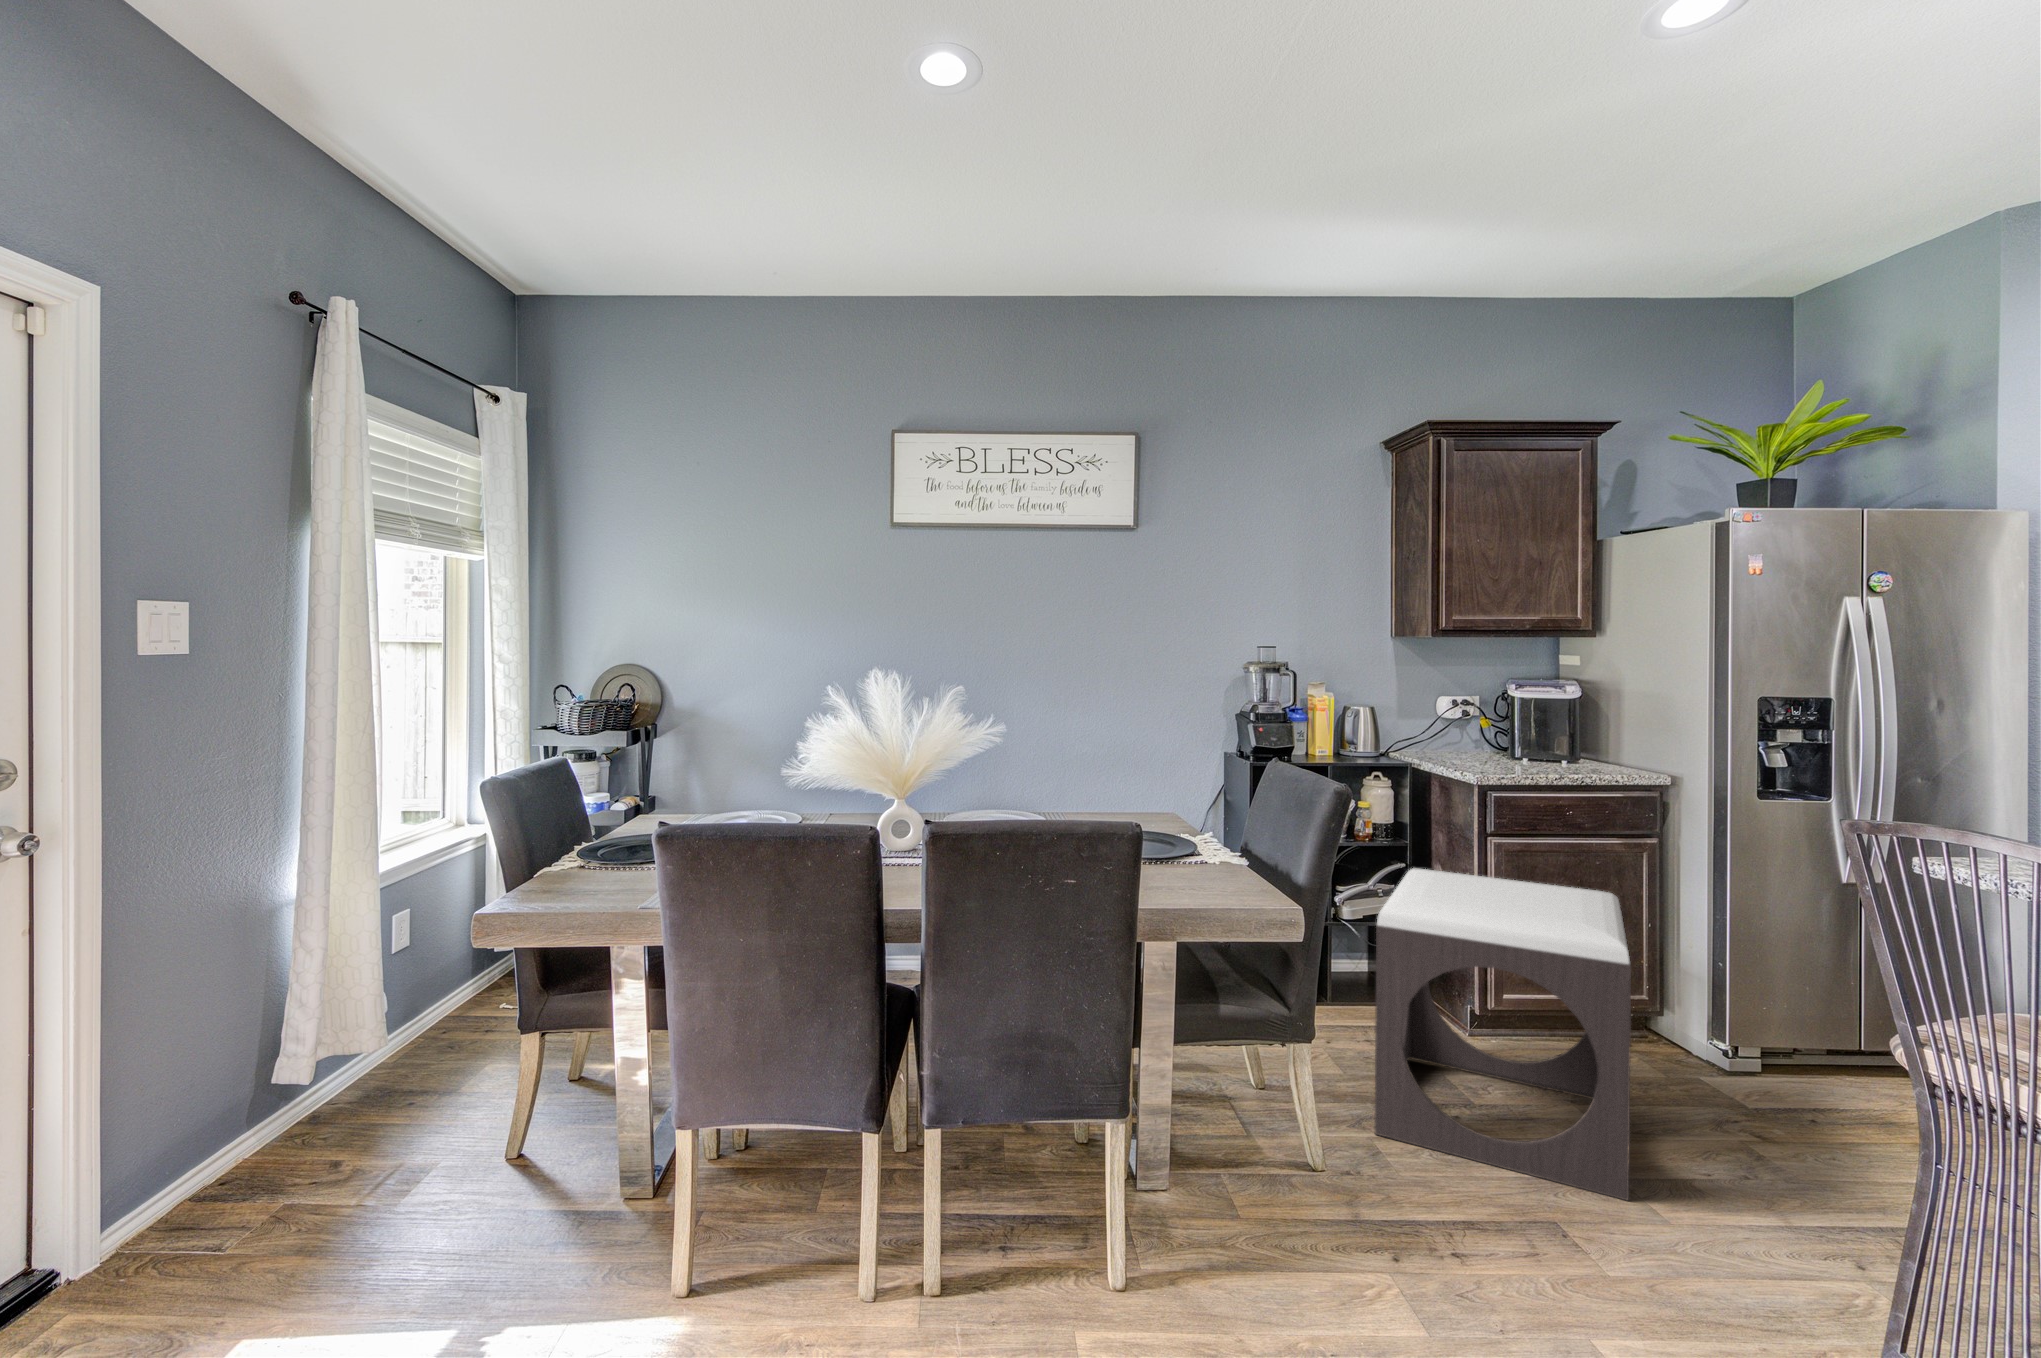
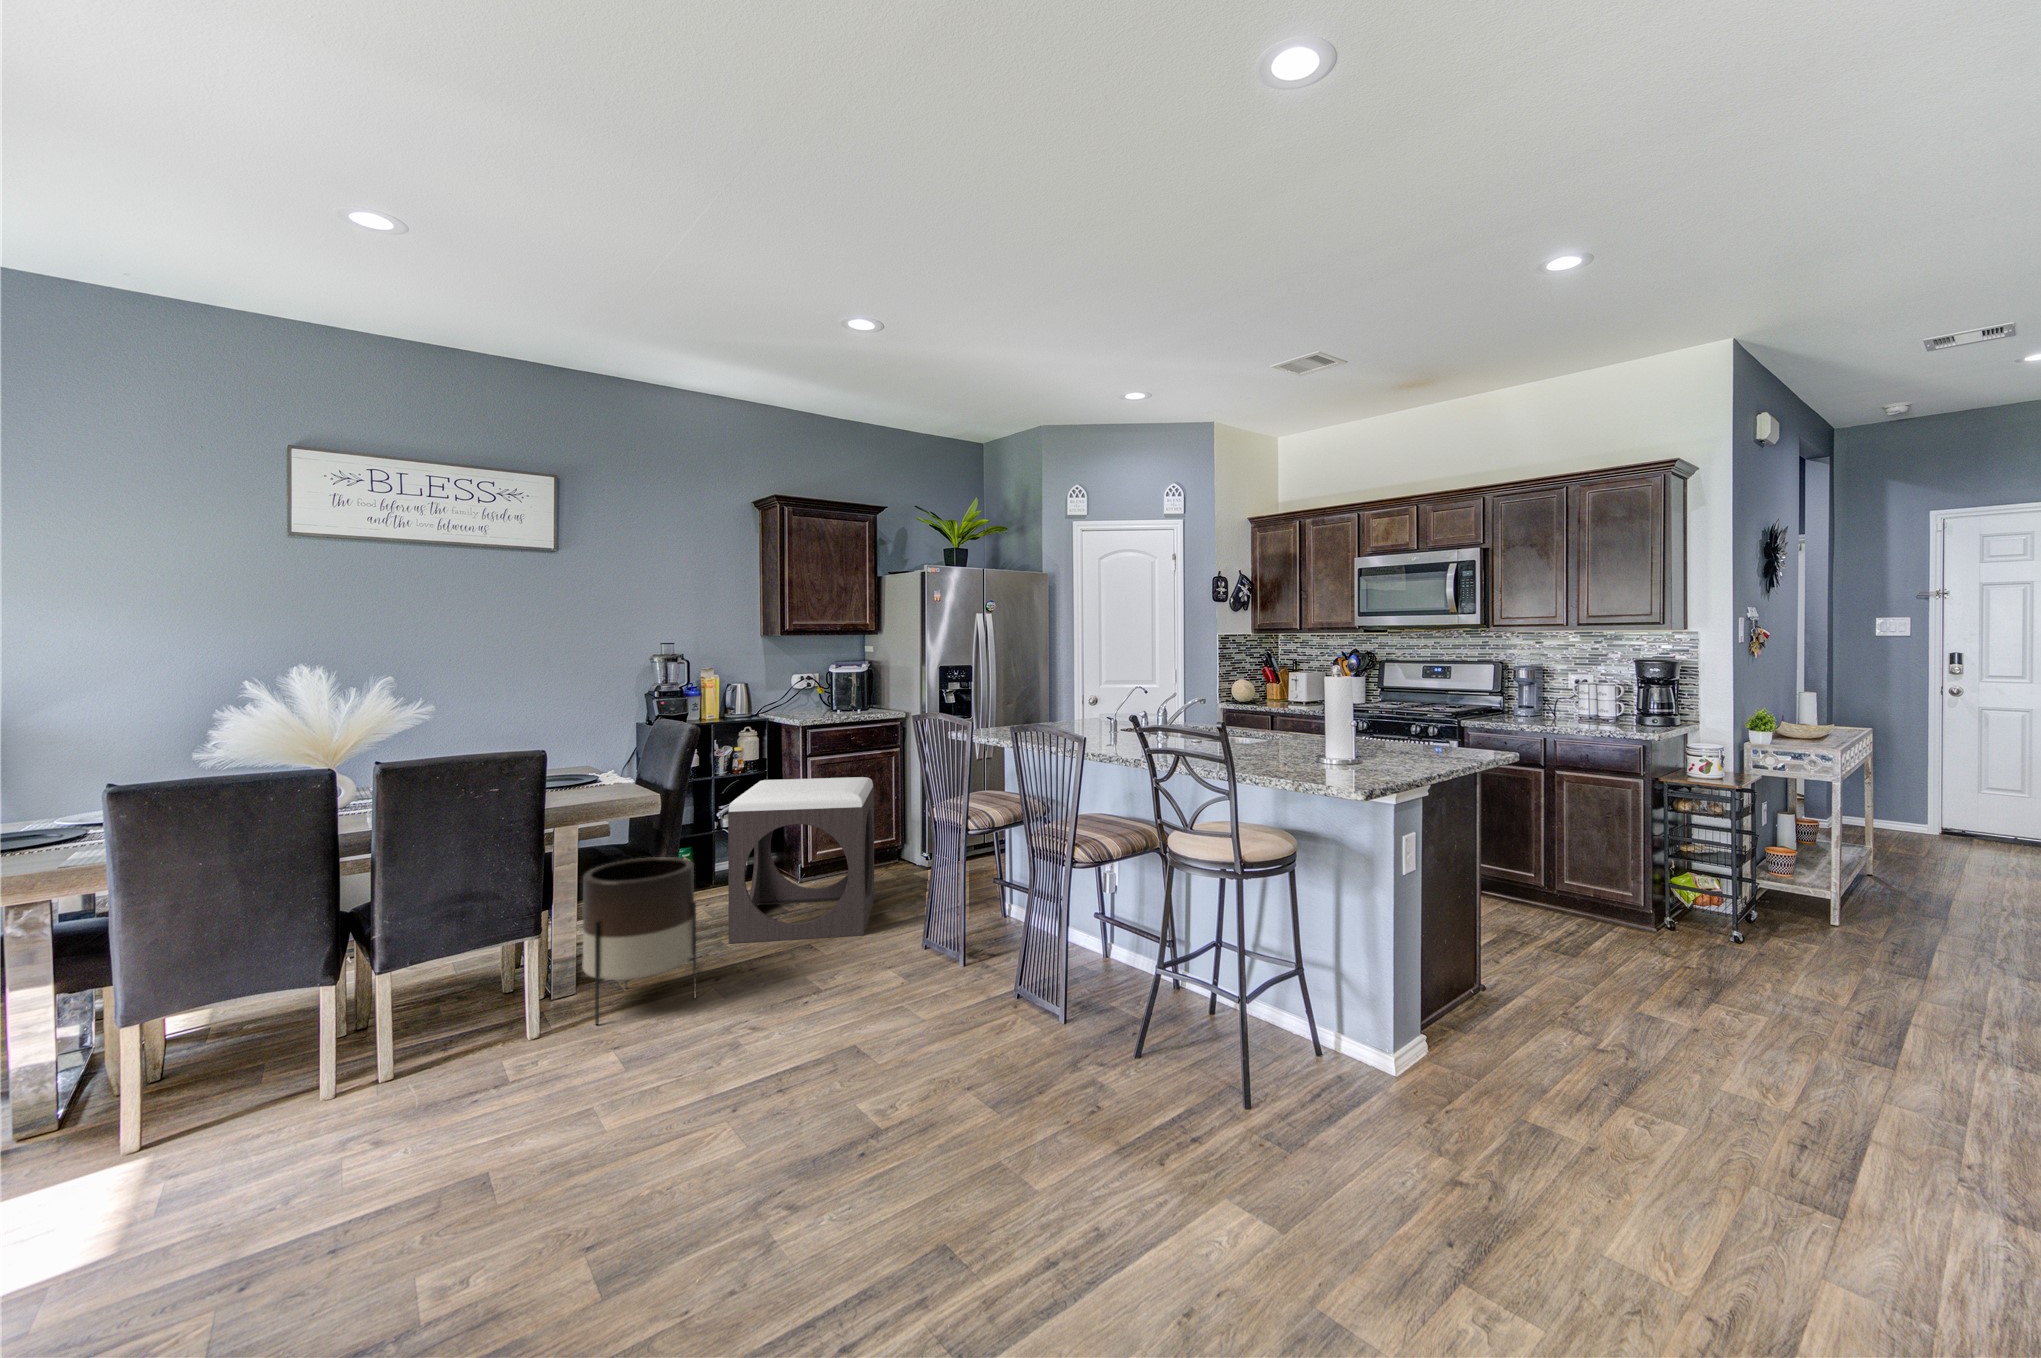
planter: none [1173,989,1343,1256] -> present [582,857,696,1025]

